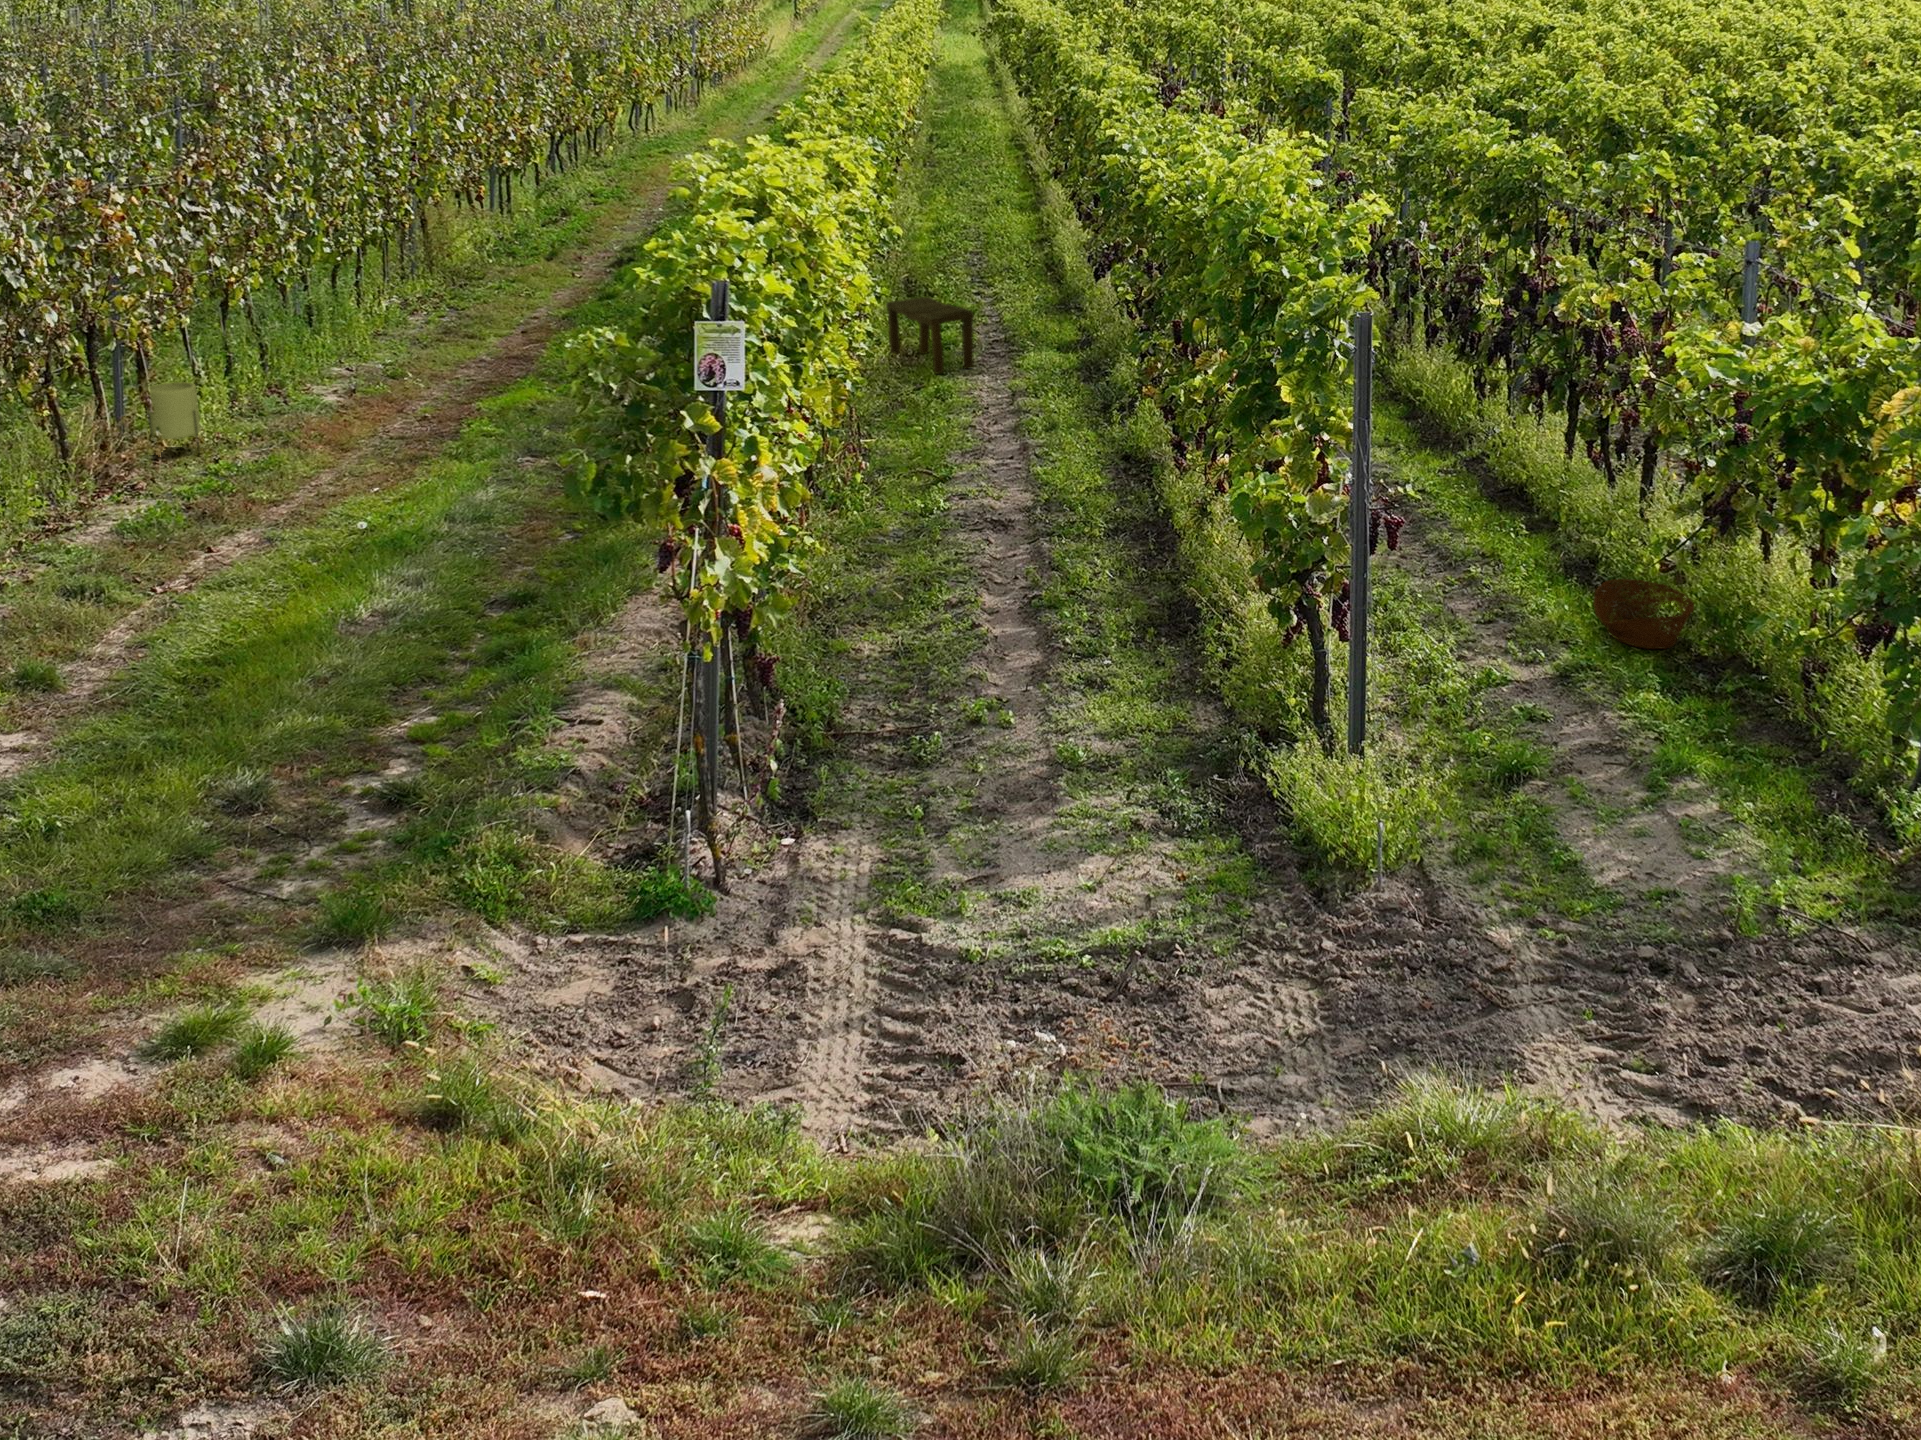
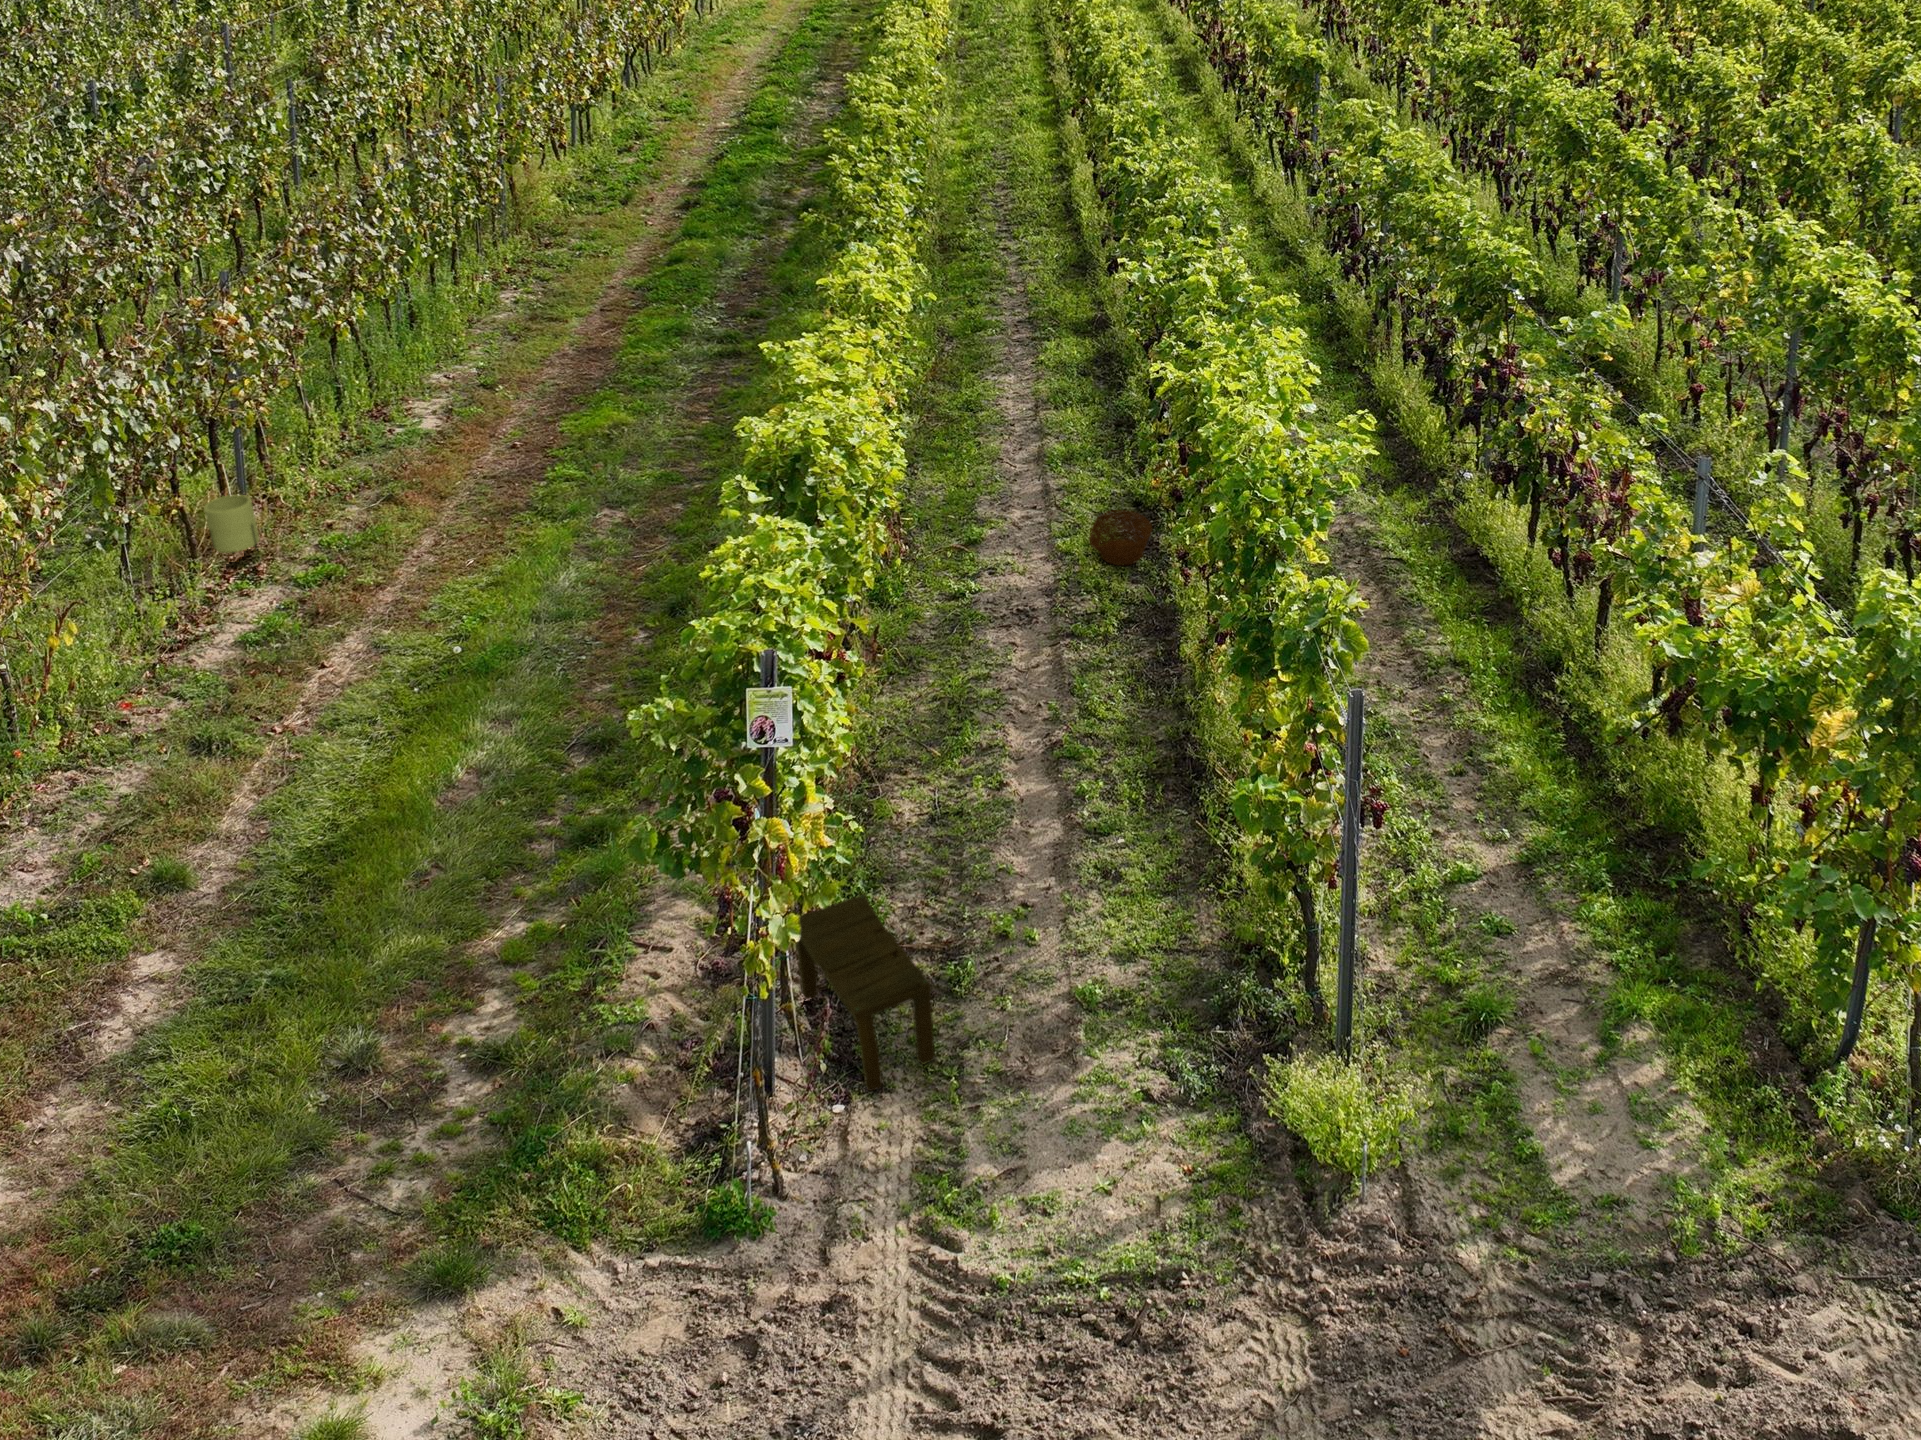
bench: present [886,297,974,374] -> present [796,894,935,1091]
basket: present [1593,579,1694,649] -> present [1089,510,1152,566]

